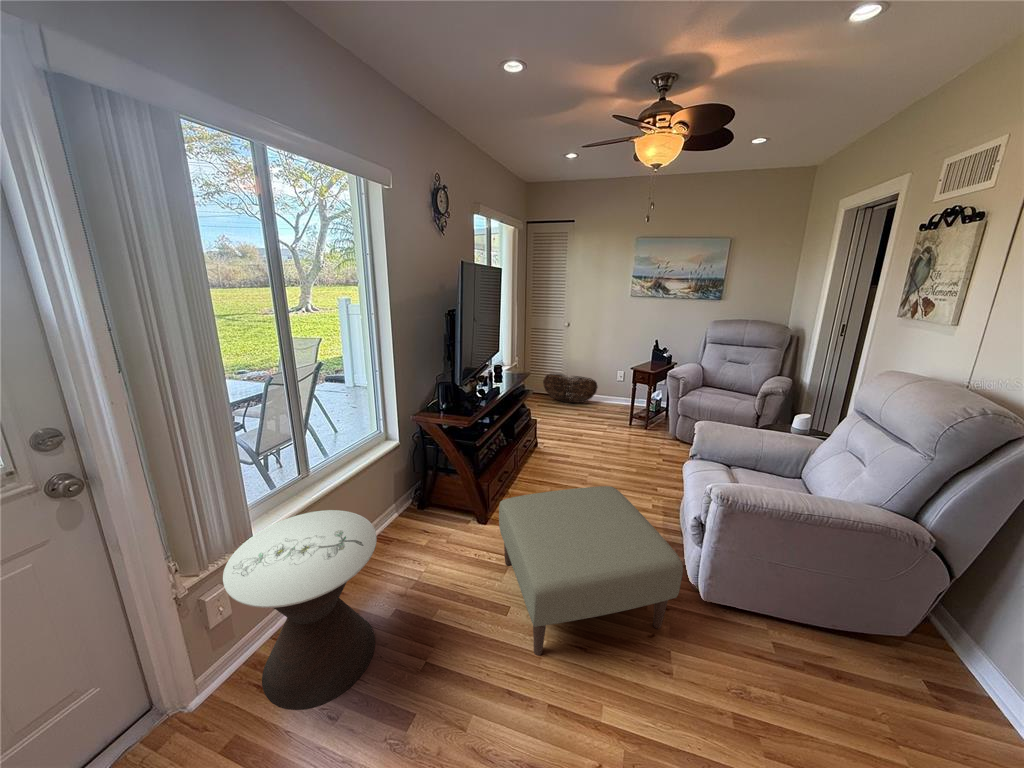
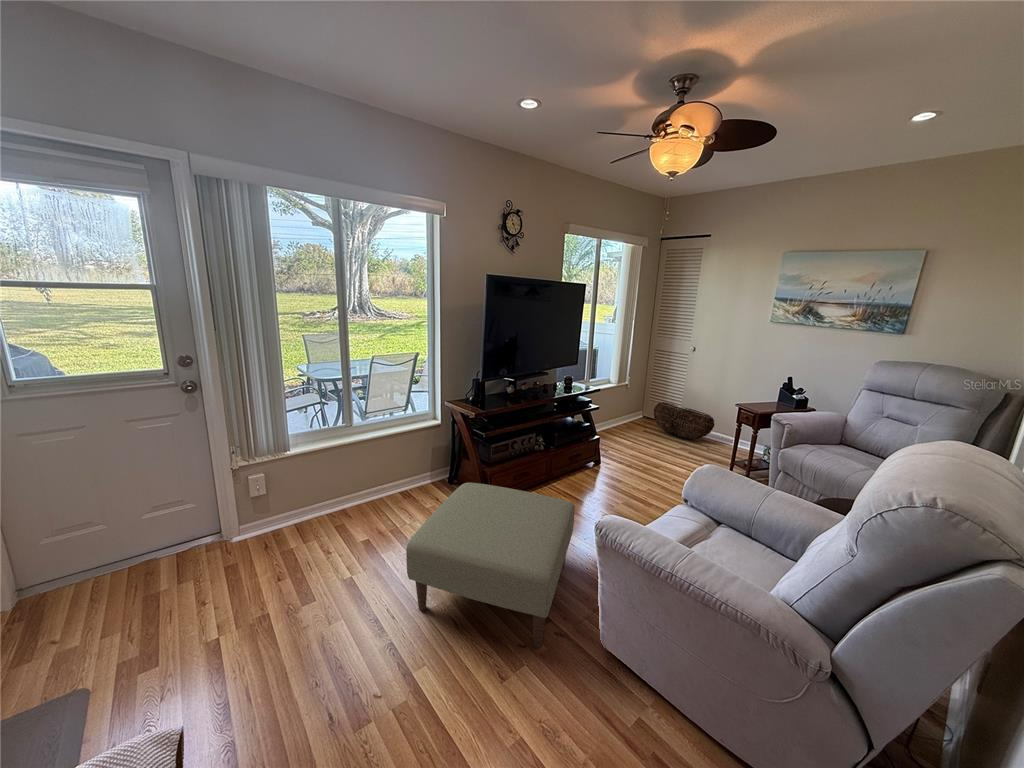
side table: present [223,510,377,710] -> none [245,446,348,569]

